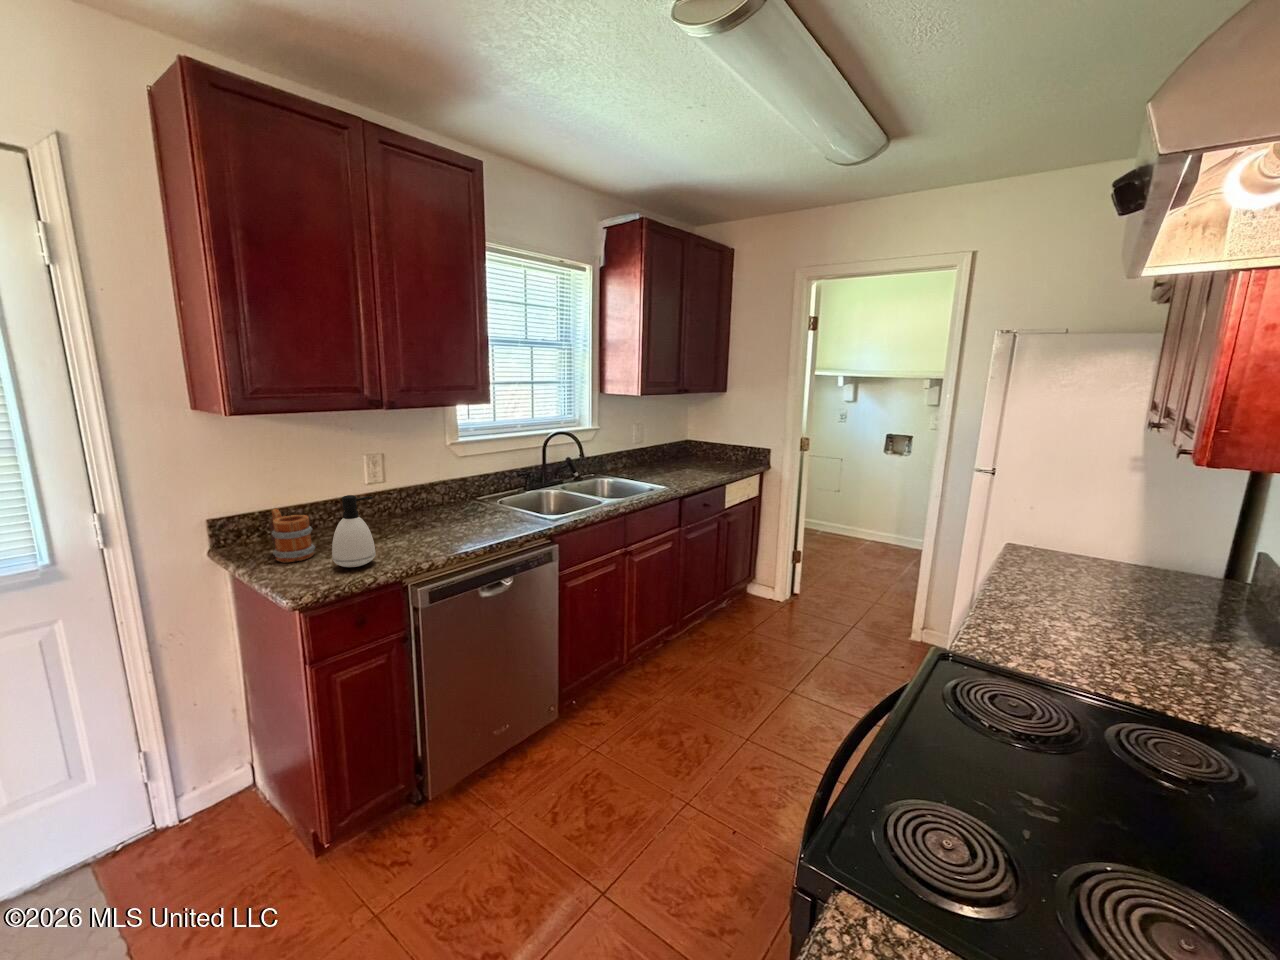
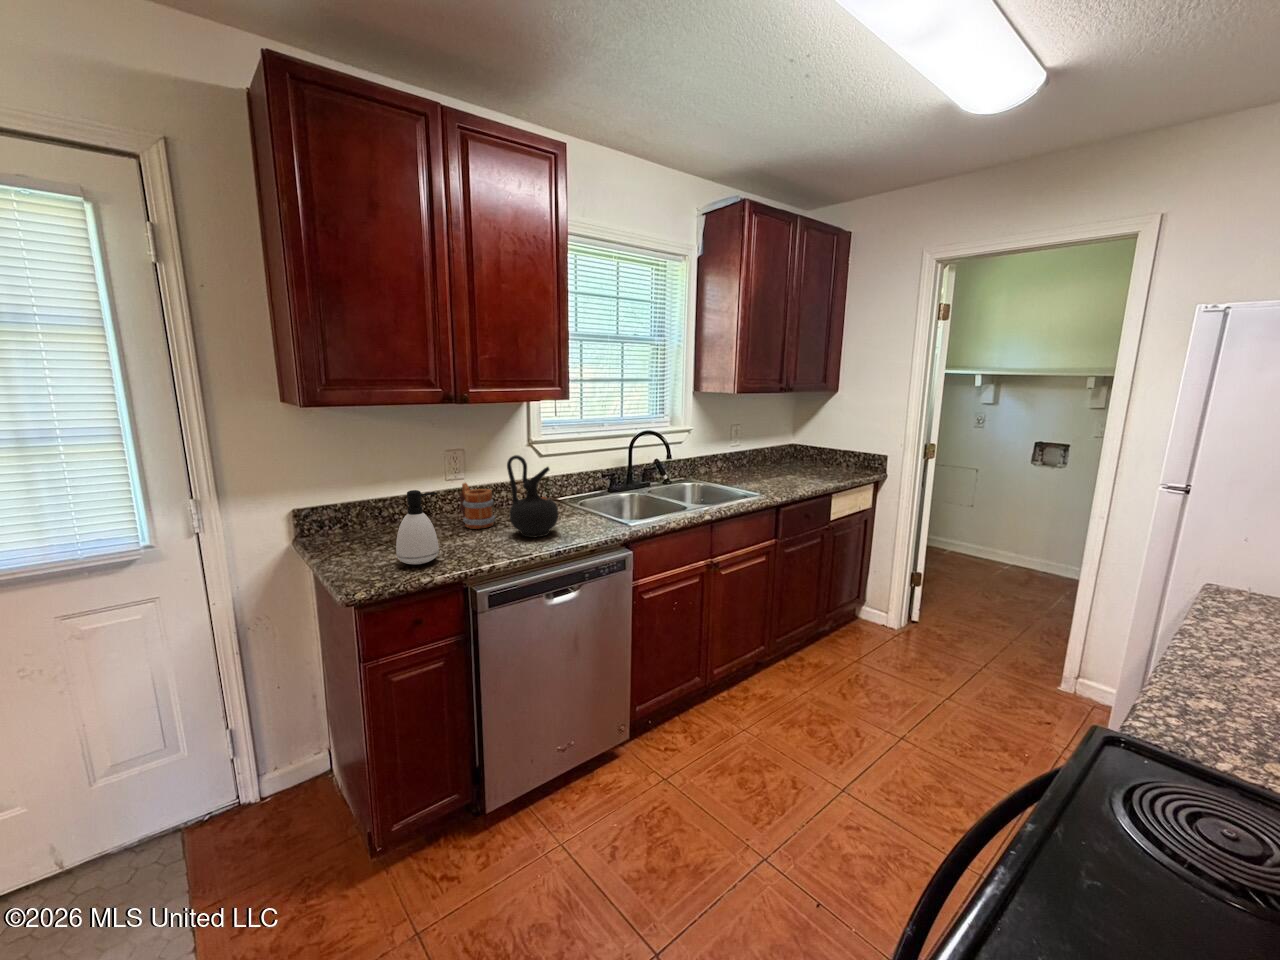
ceramic jug: none [436,458,487,536] -> present [507,455,558,537]
mug: present [270,508,315,562] -> present [460,483,495,529]

